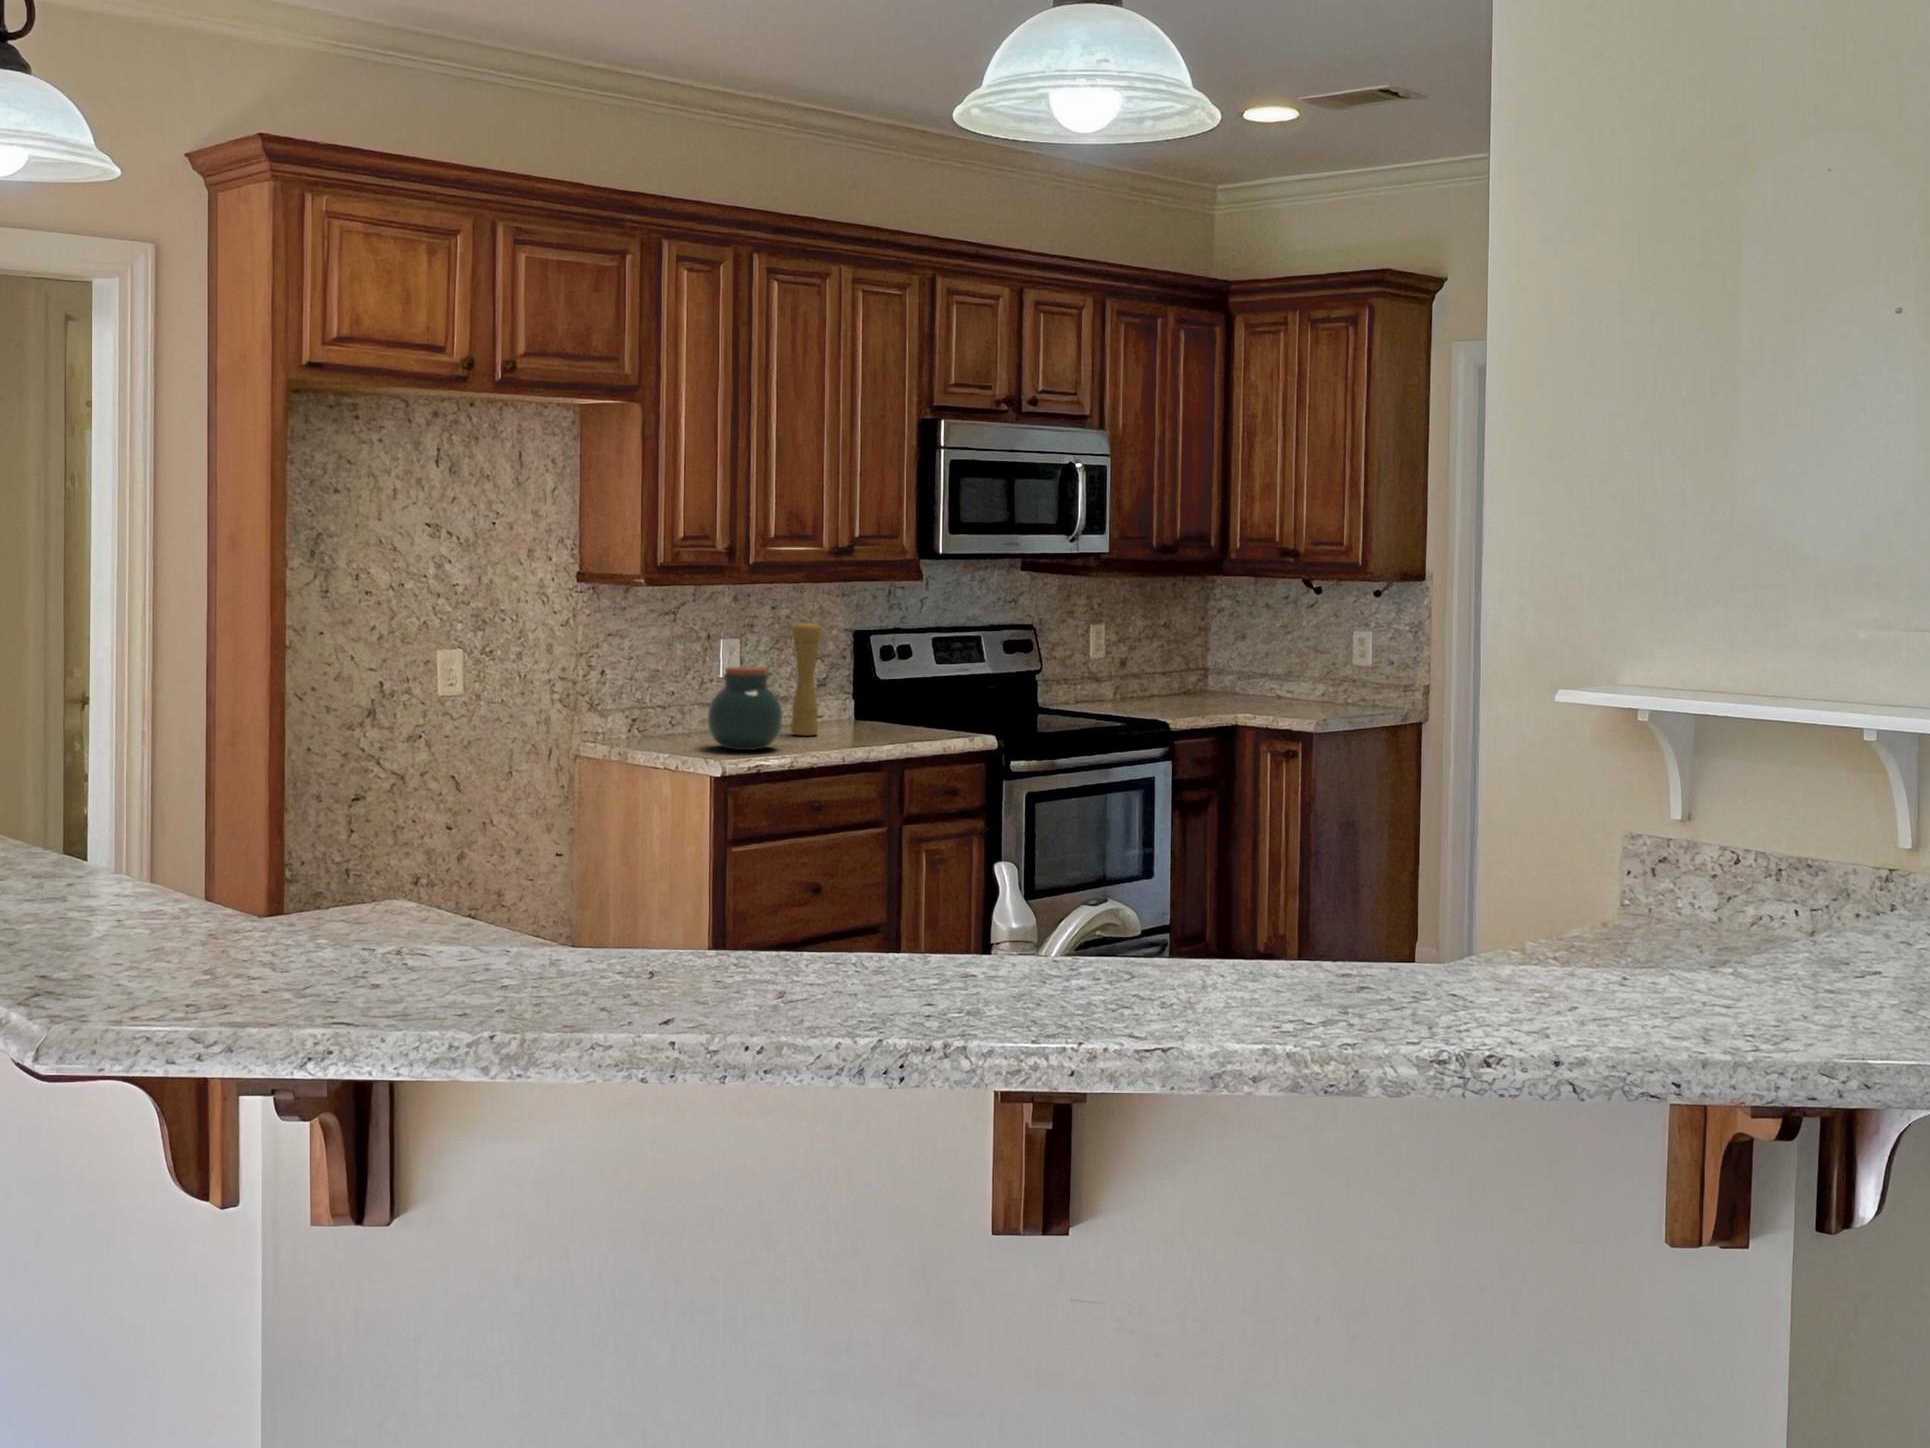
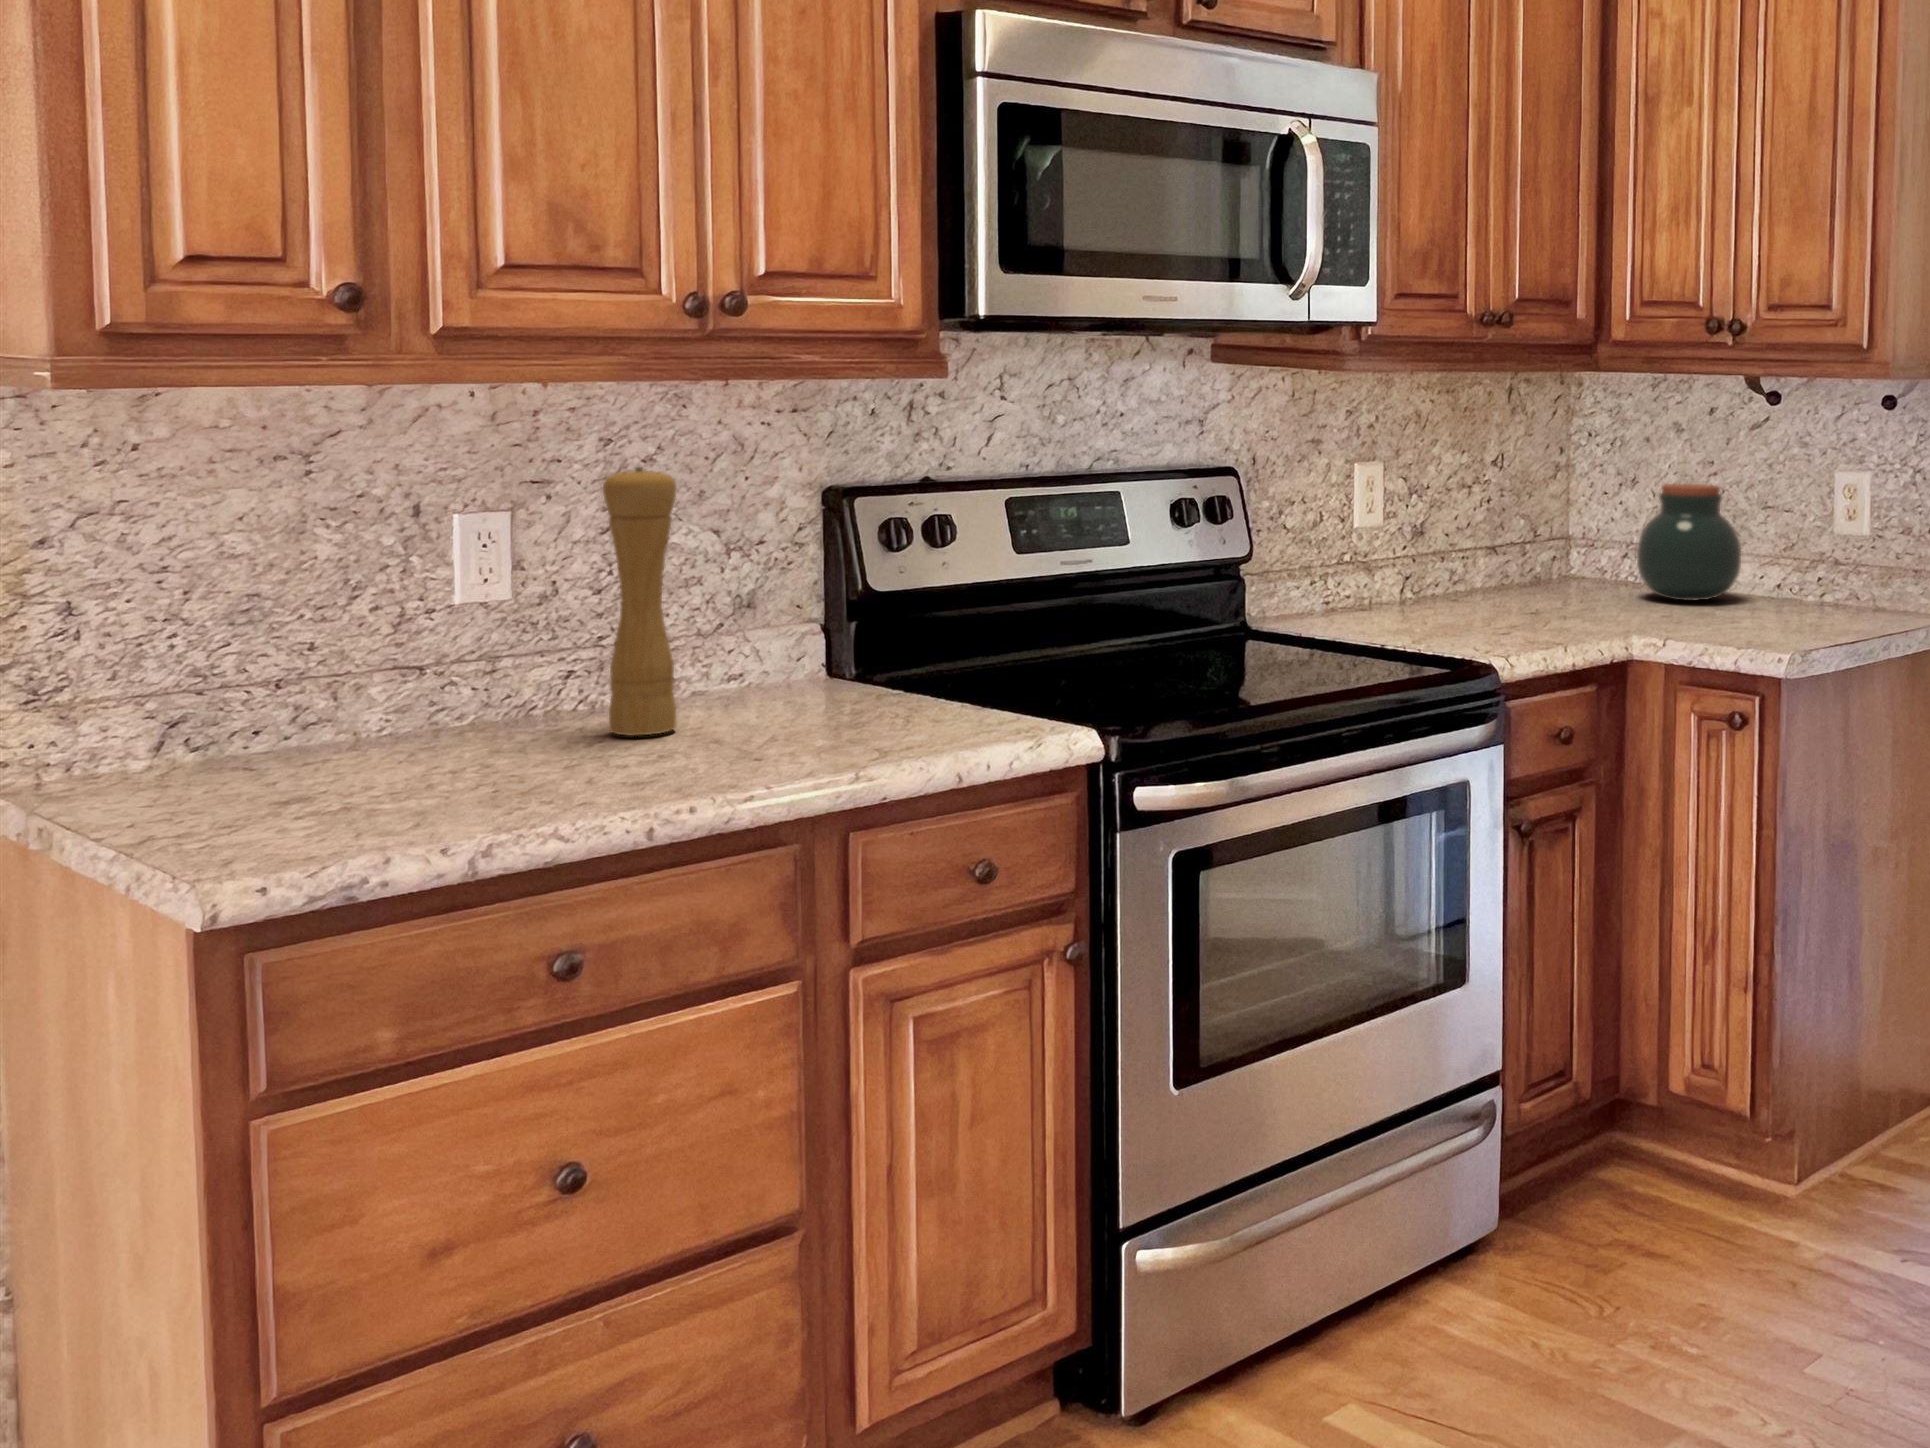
jar: present [708,667,782,750] -> present [1637,484,1741,601]

